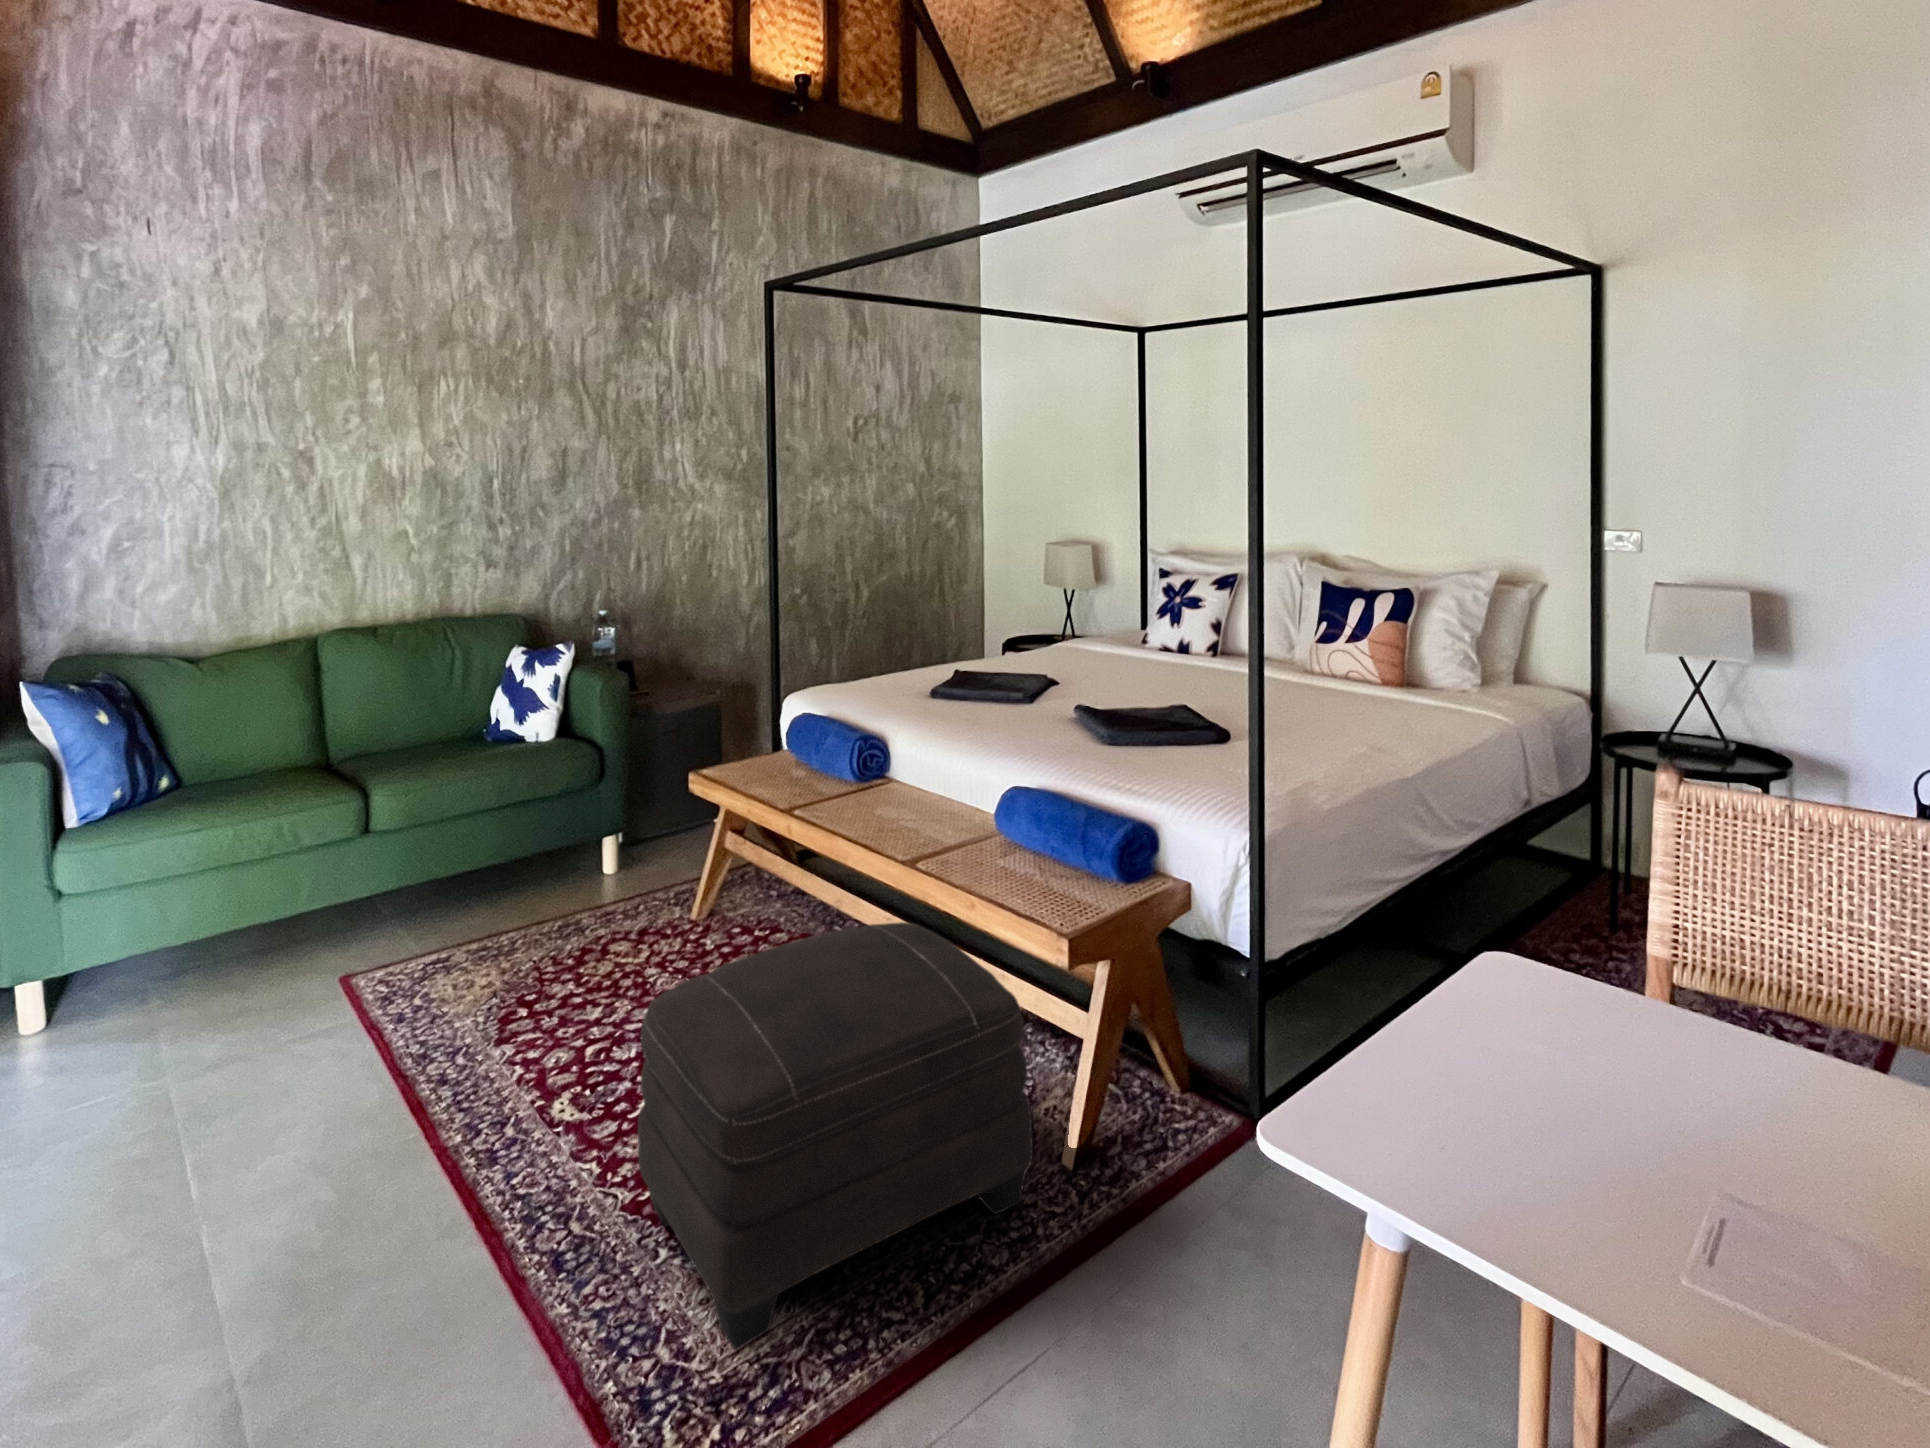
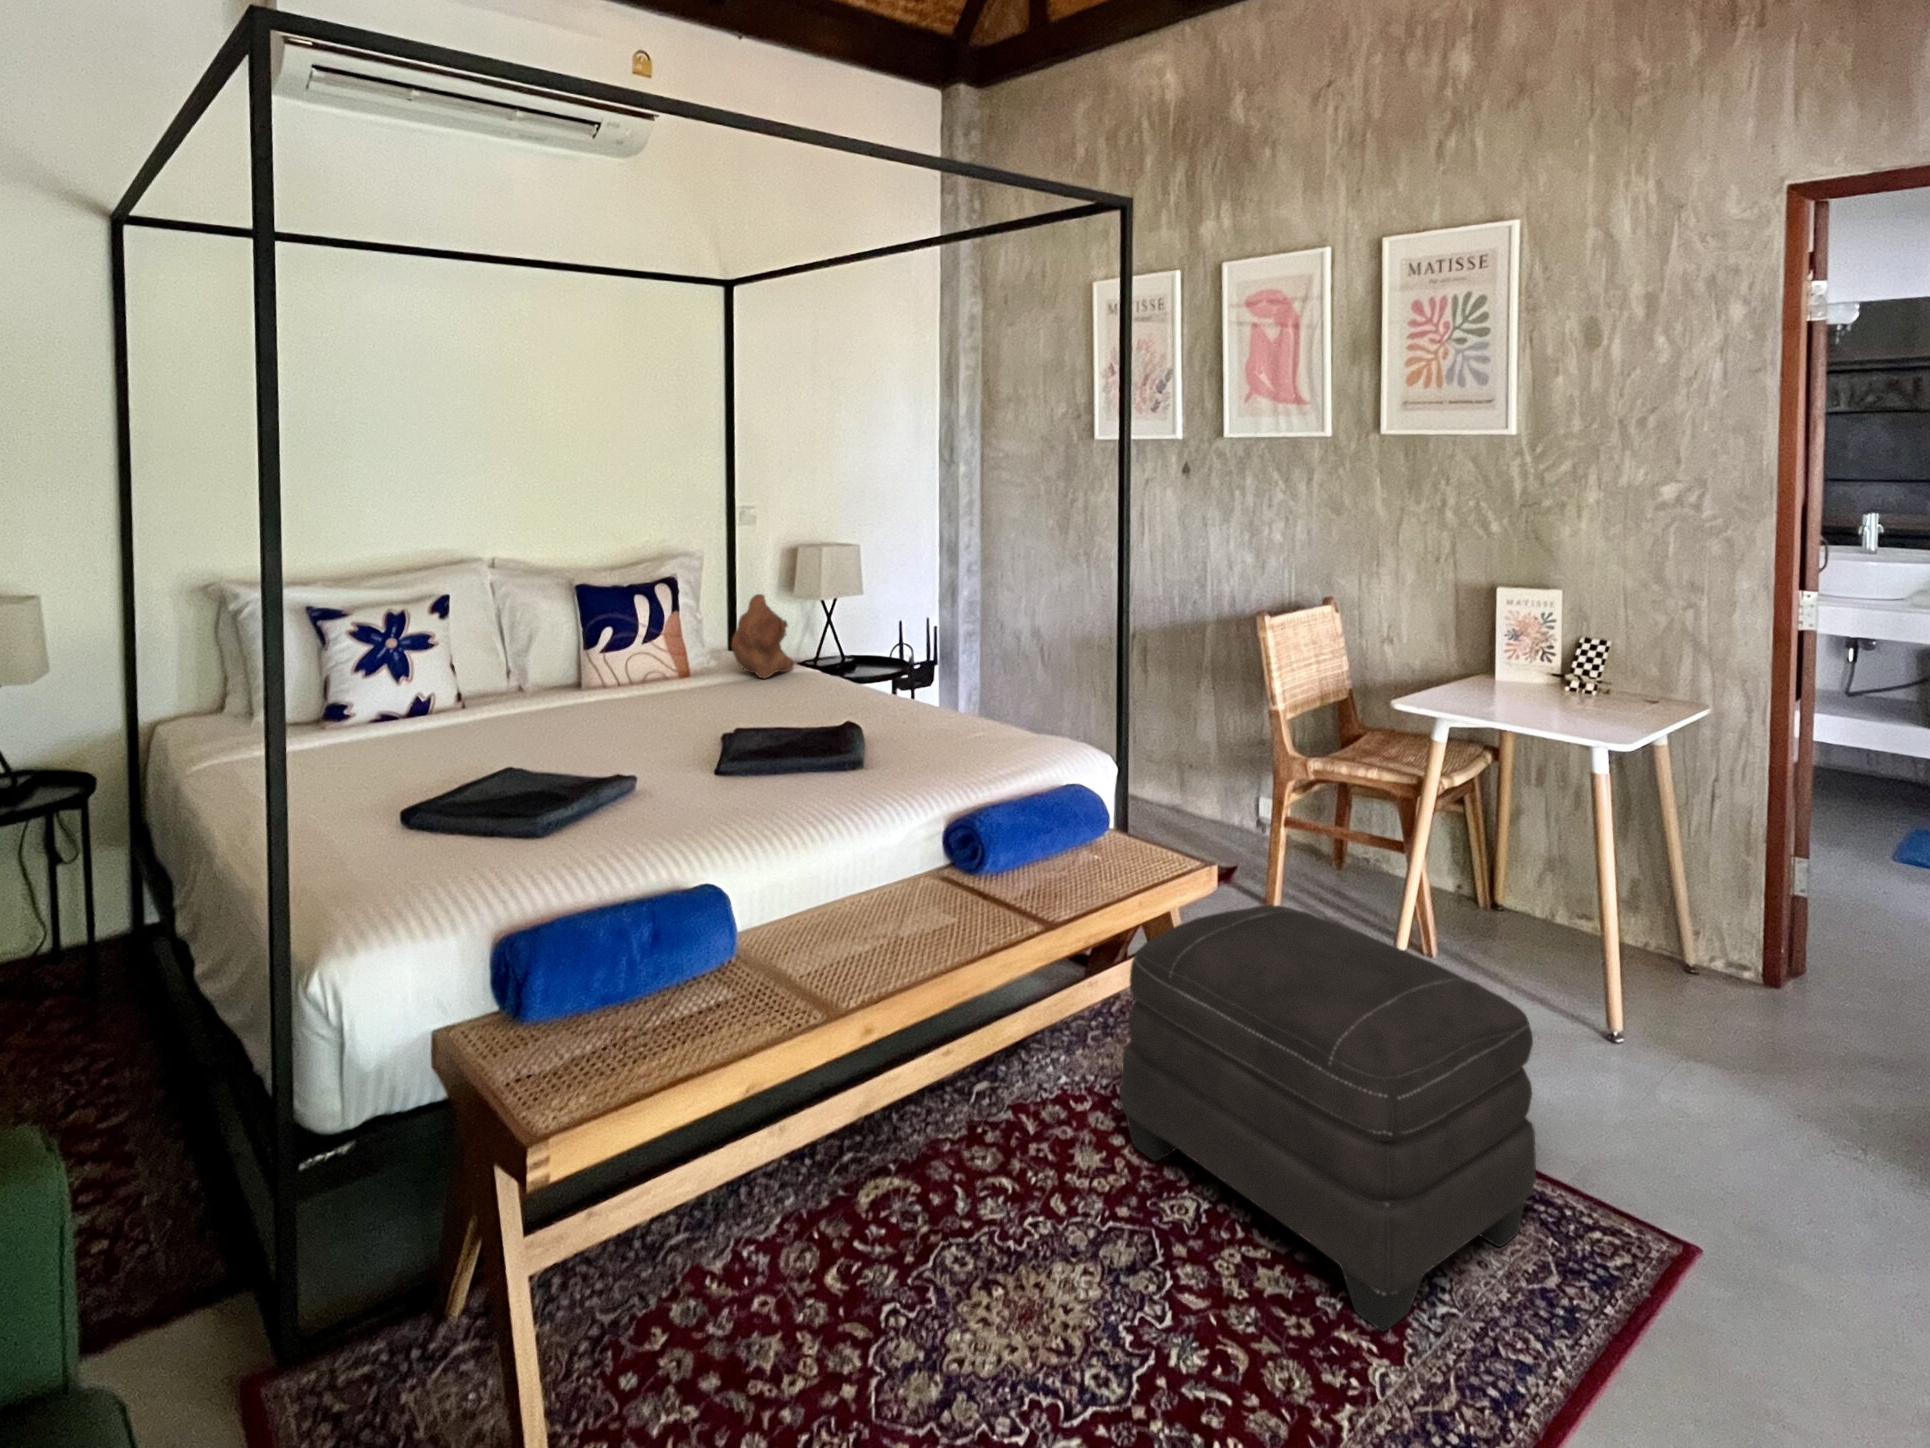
teddy bear: none [1373,615,1477,708] -> present [732,594,794,679]

